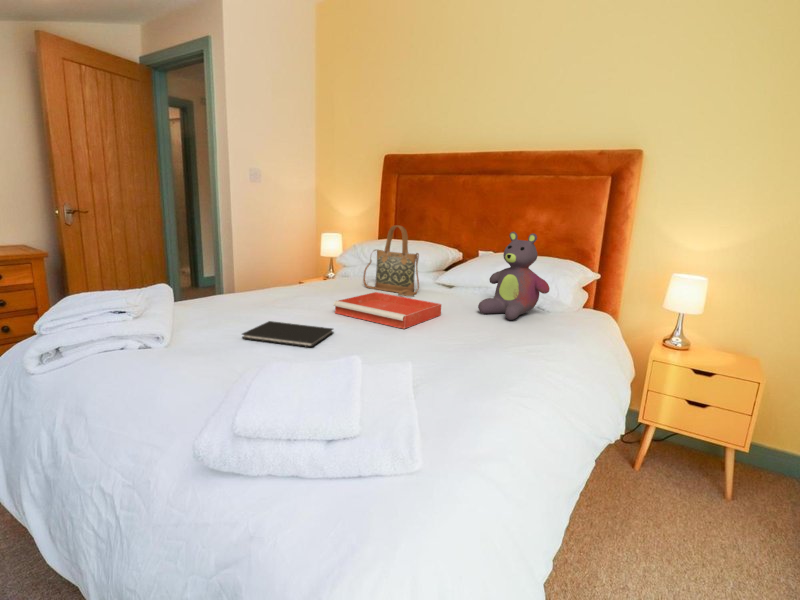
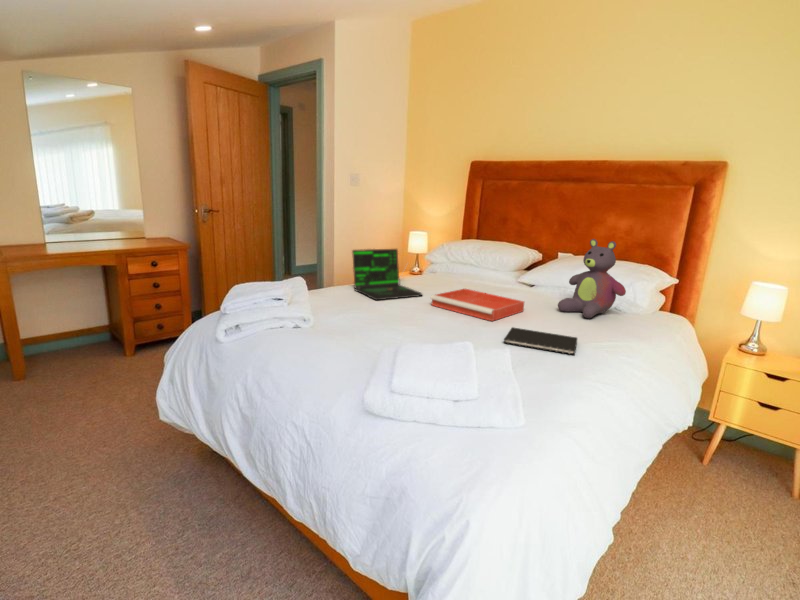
handbag: present [363,225,419,296] -> none [452,229,504,293]
laptop: none [240,249,327,310] -> present [352,249,422,300]
notebook: present [242,321,333,347] -> present [504,327,577,354]

